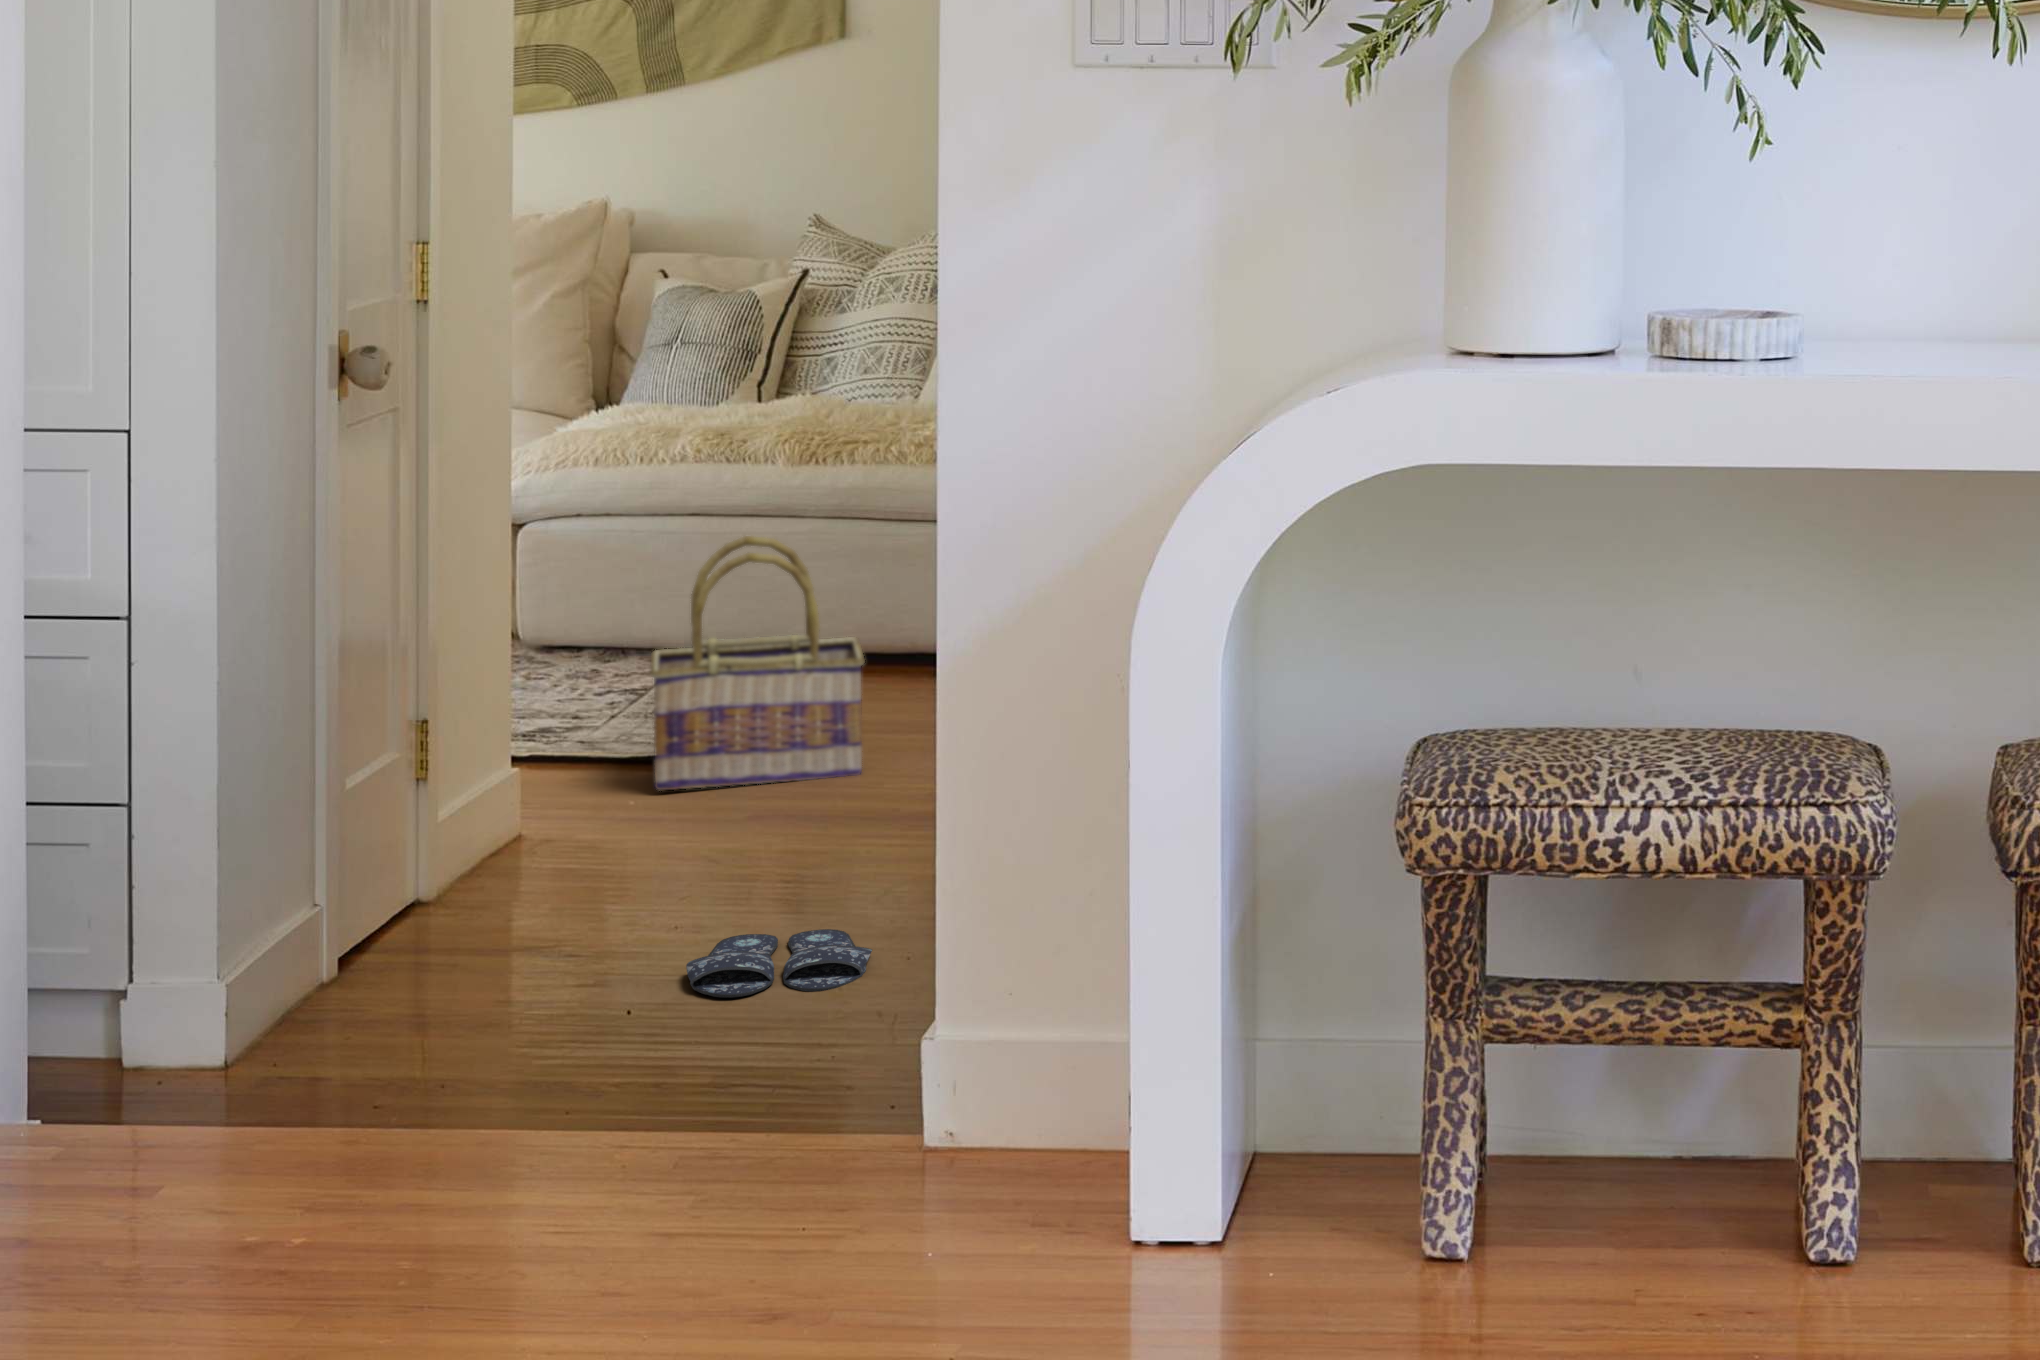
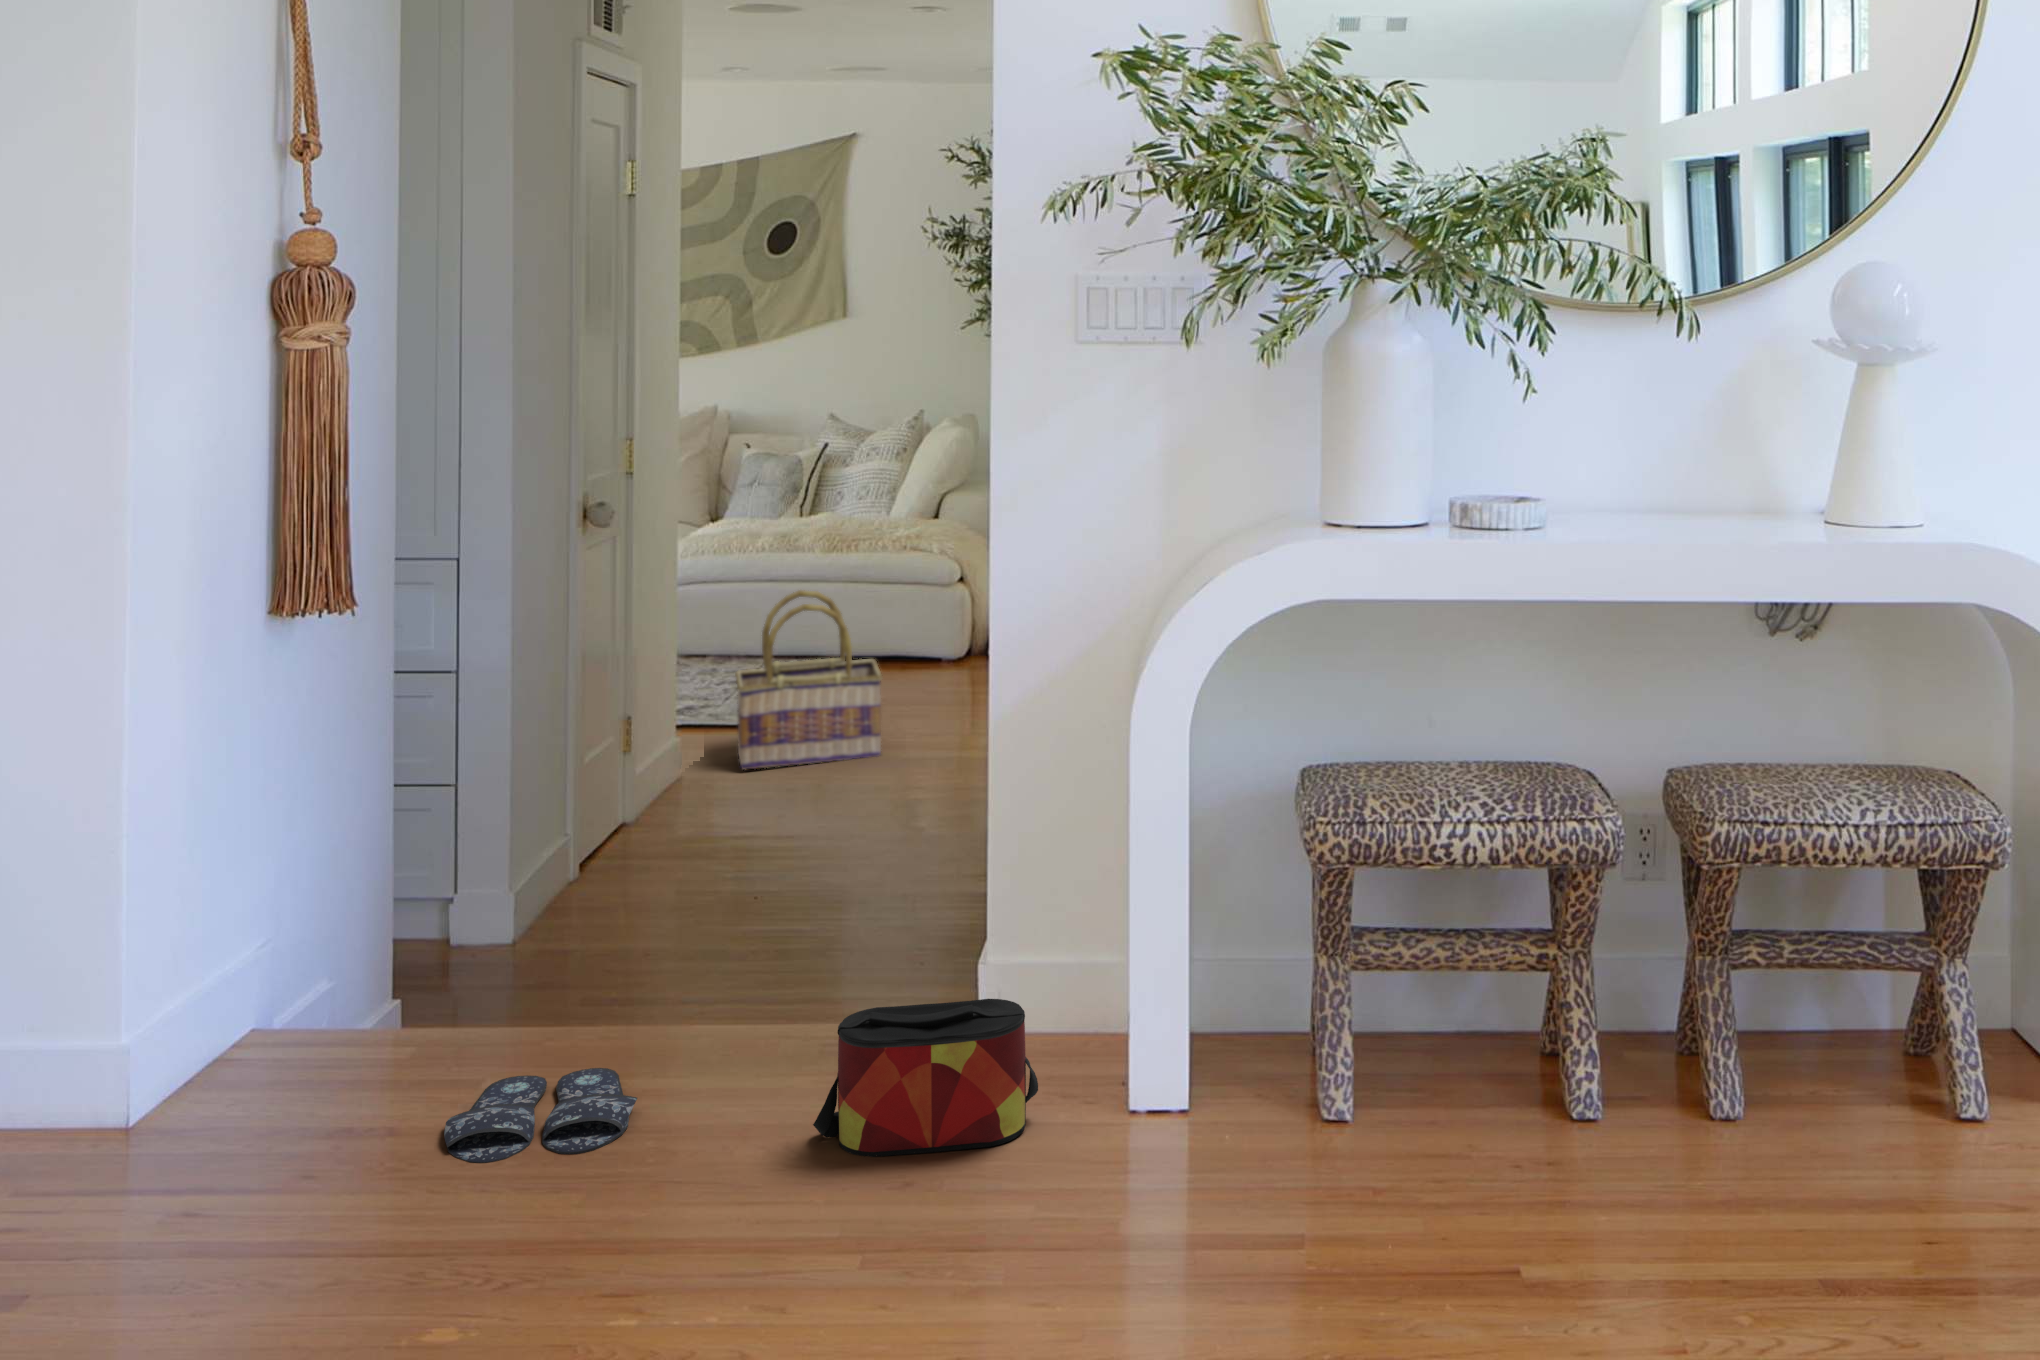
slippers: present [686,929,872,998] -> present [444,1068,637,1163]
bag: none [619,1071,977,1307] -> present [813,999,1038,1157]

